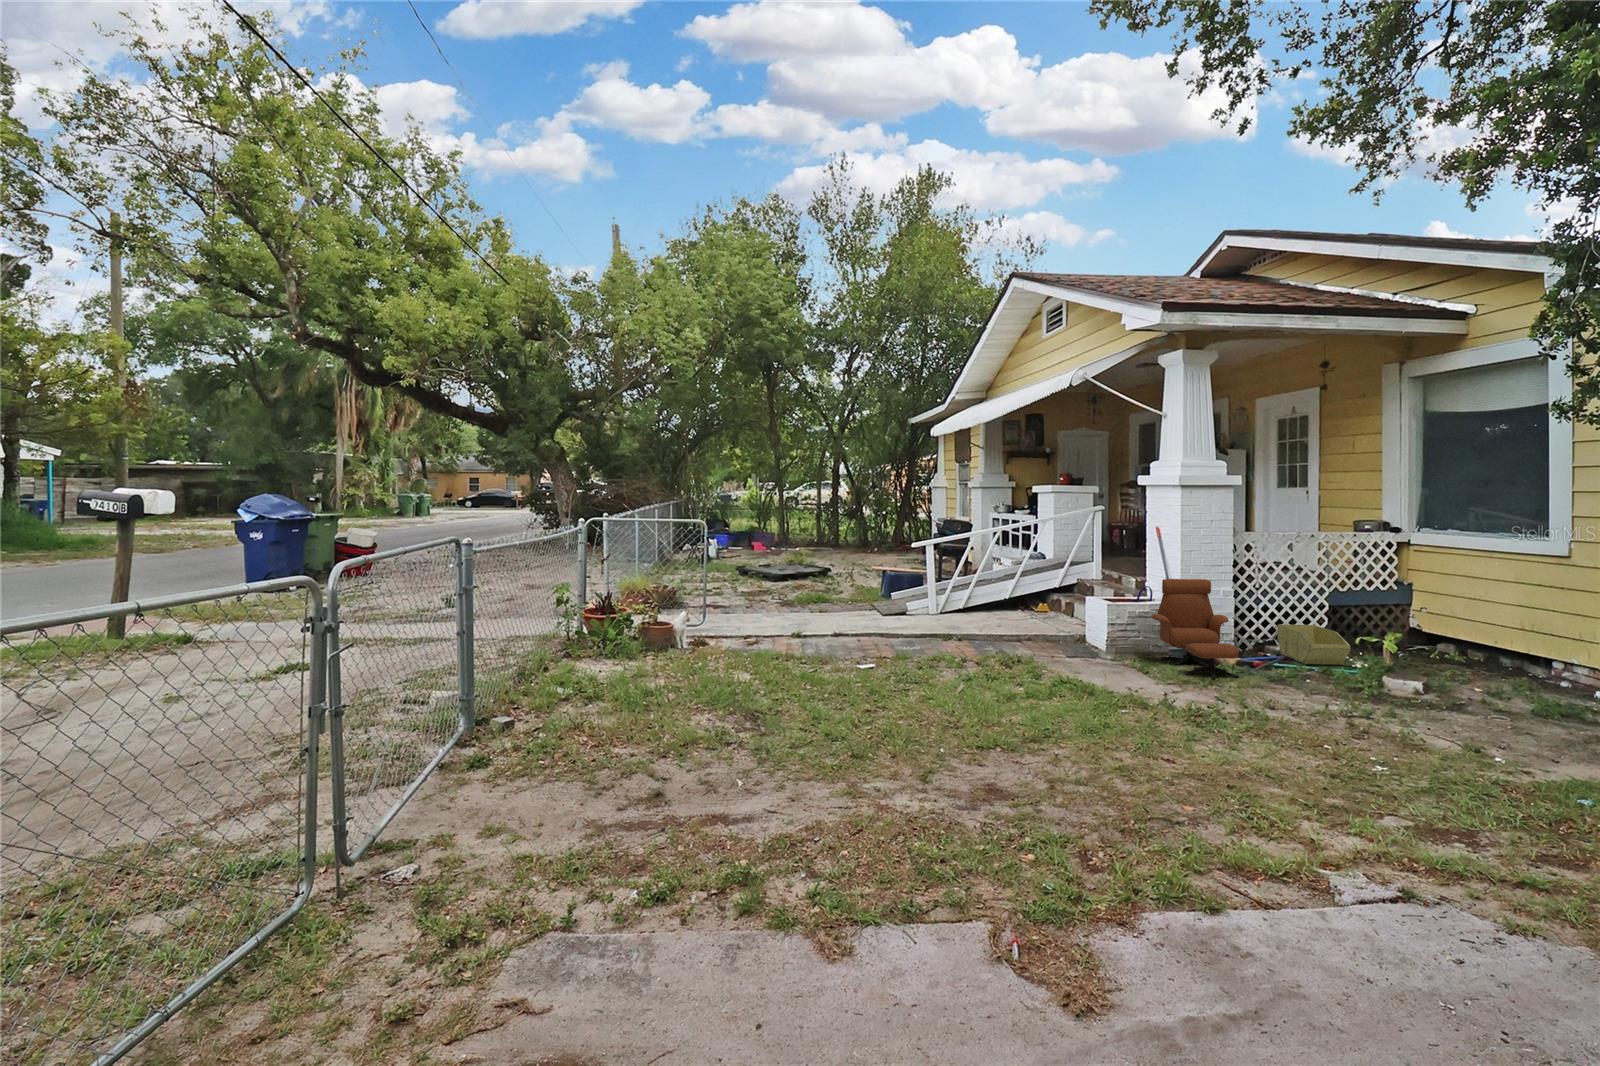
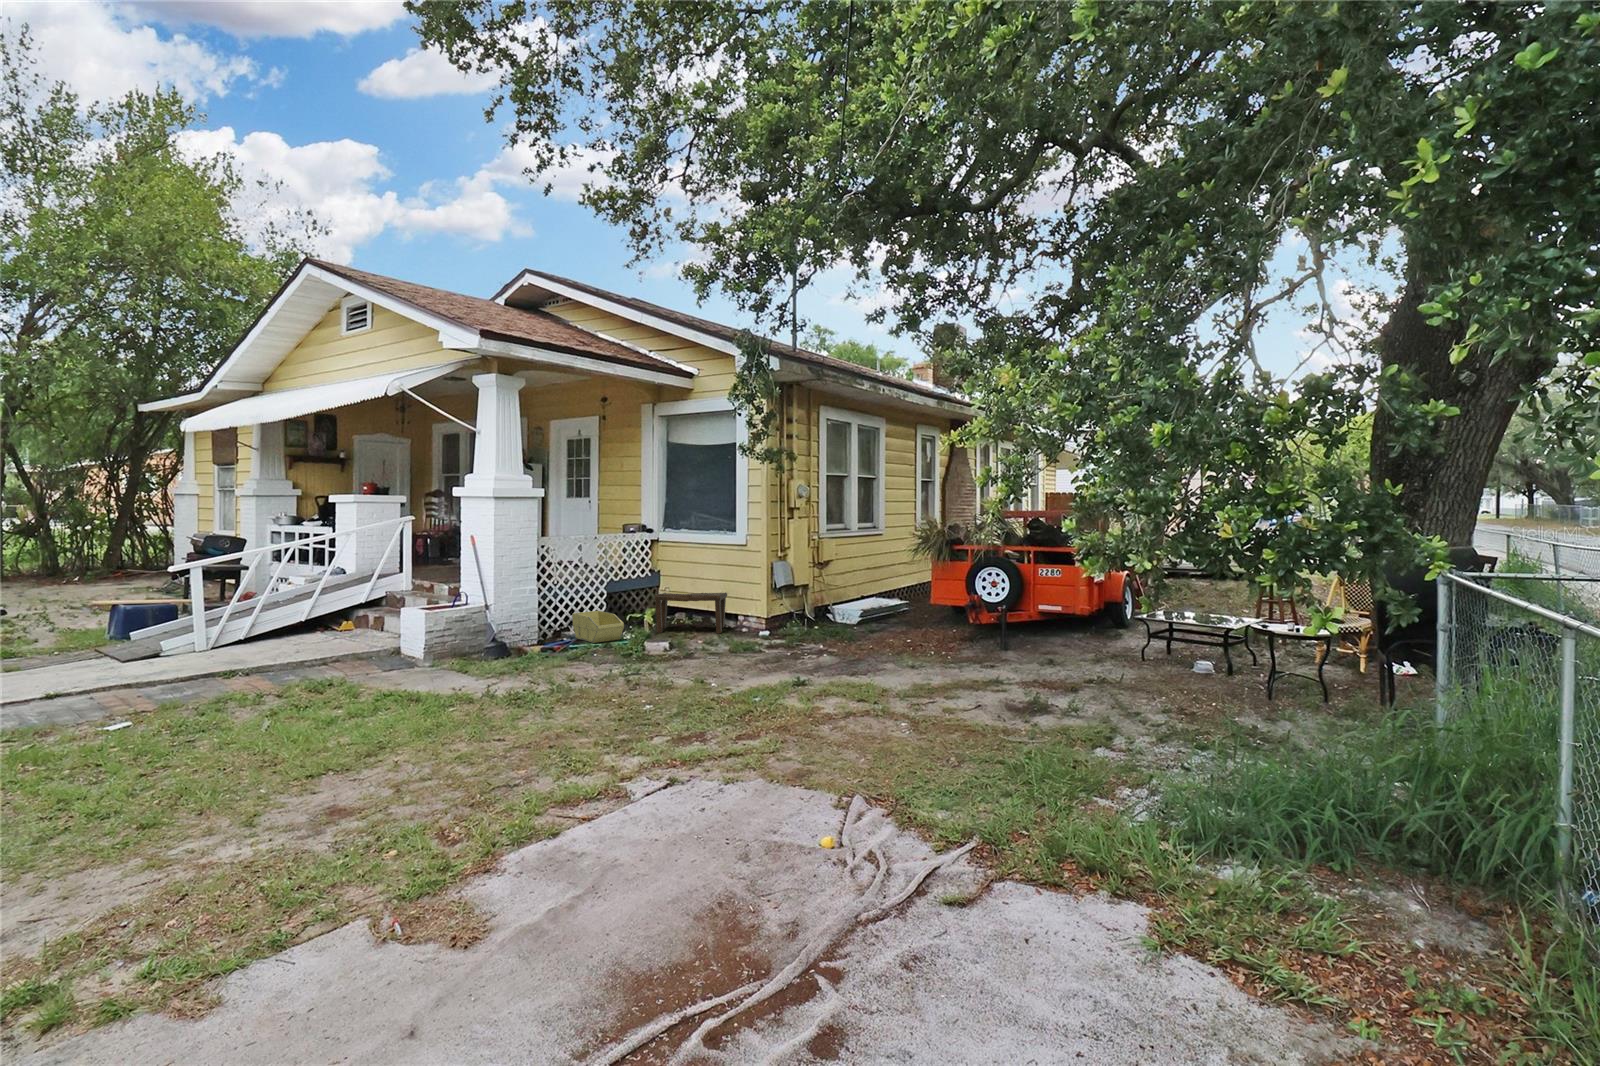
lounge chair: present [1151,579,1239,679] -> none [469,580,547,667]
bench: none [1401,613,1534,681] -> present [655,592,727,634]

